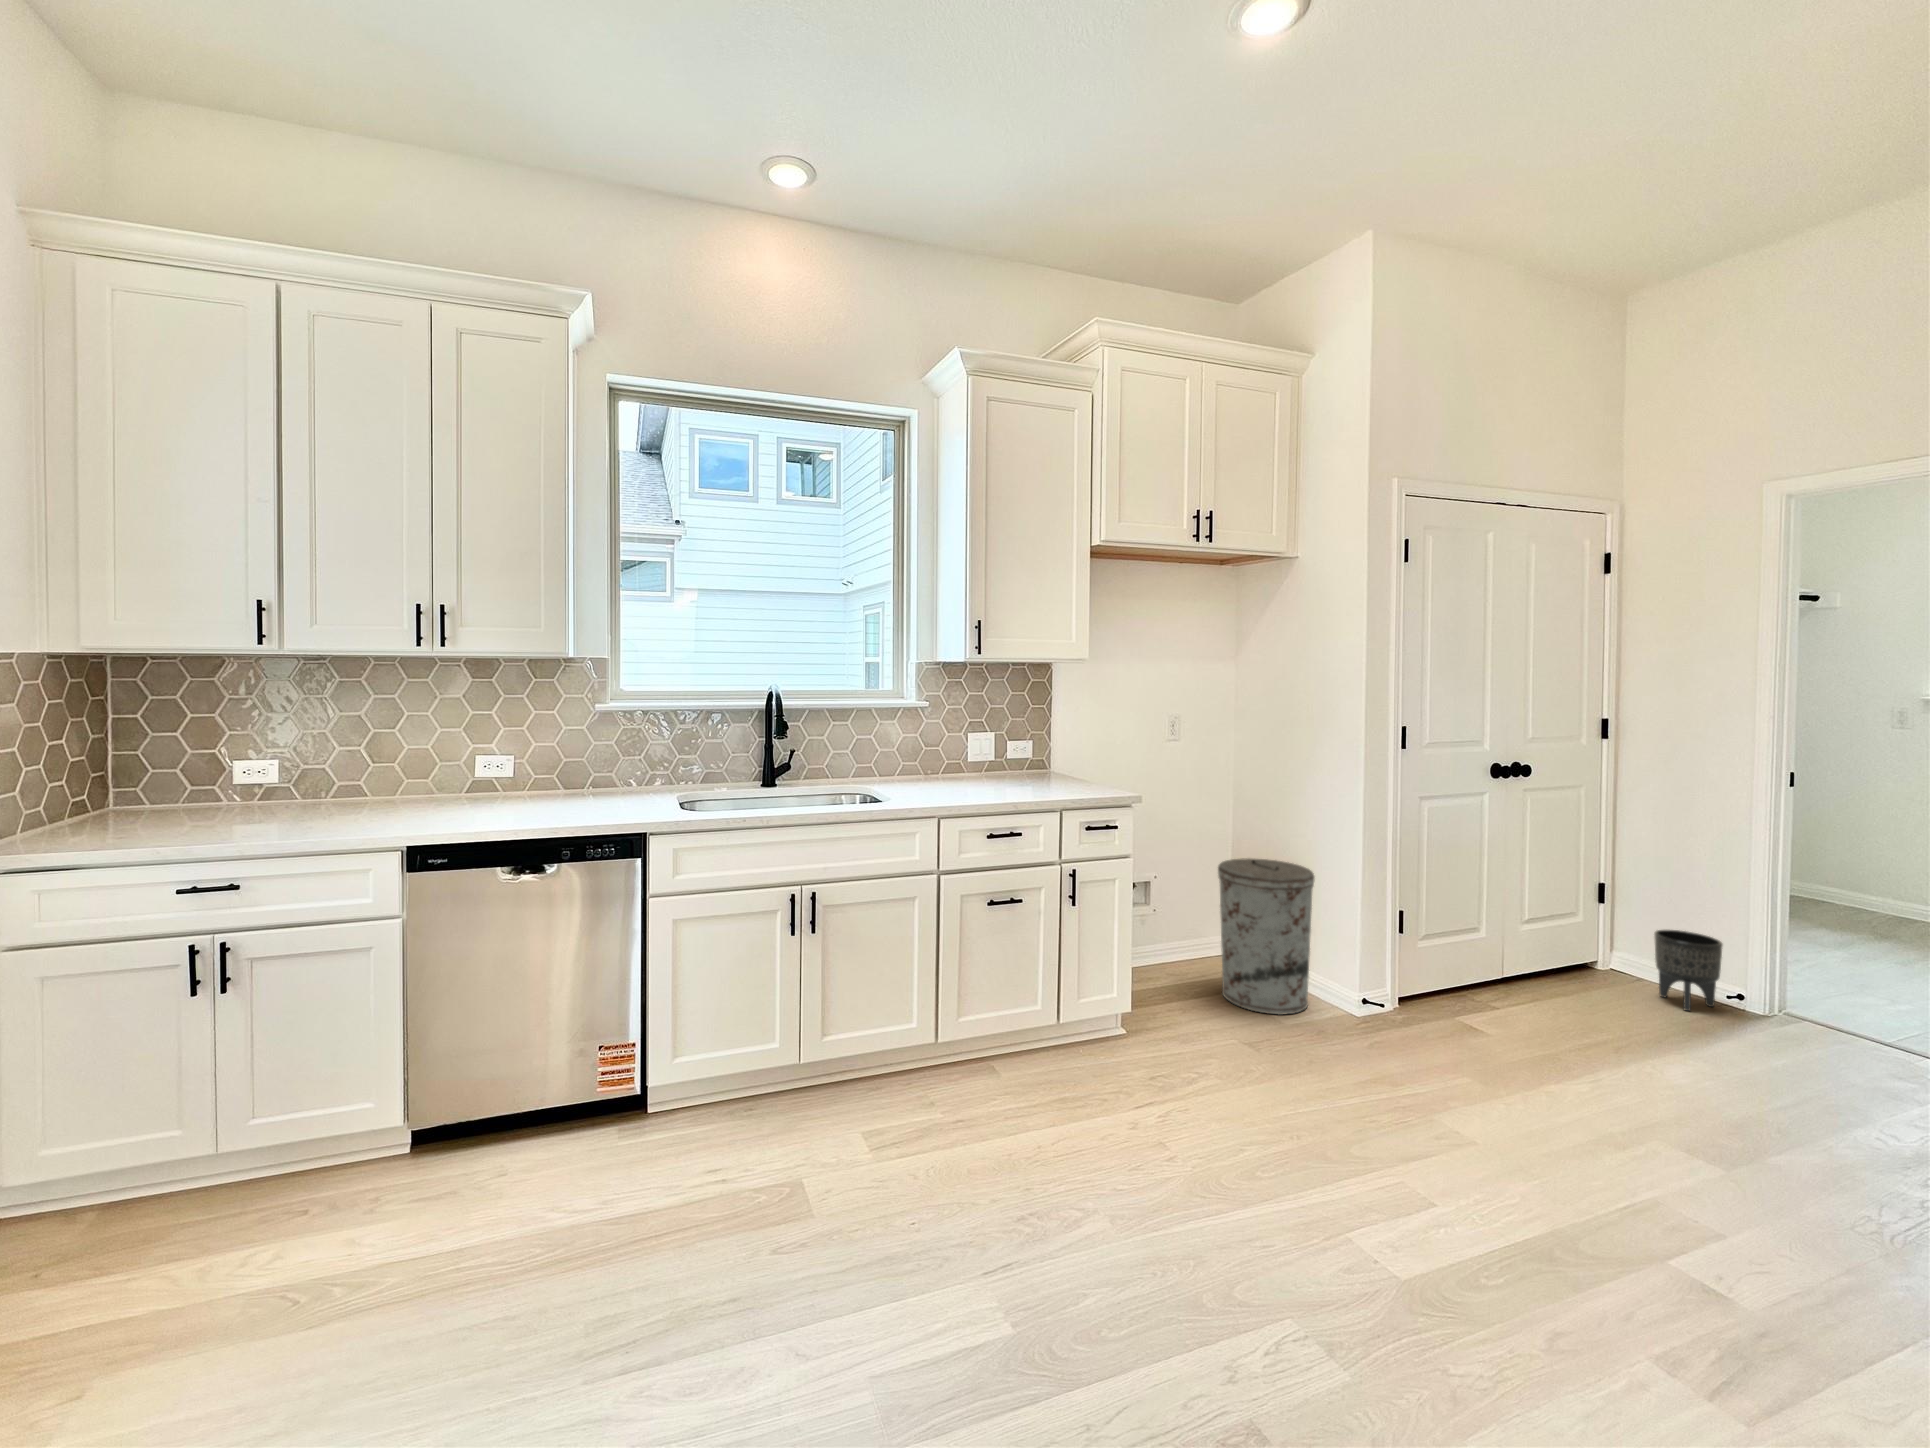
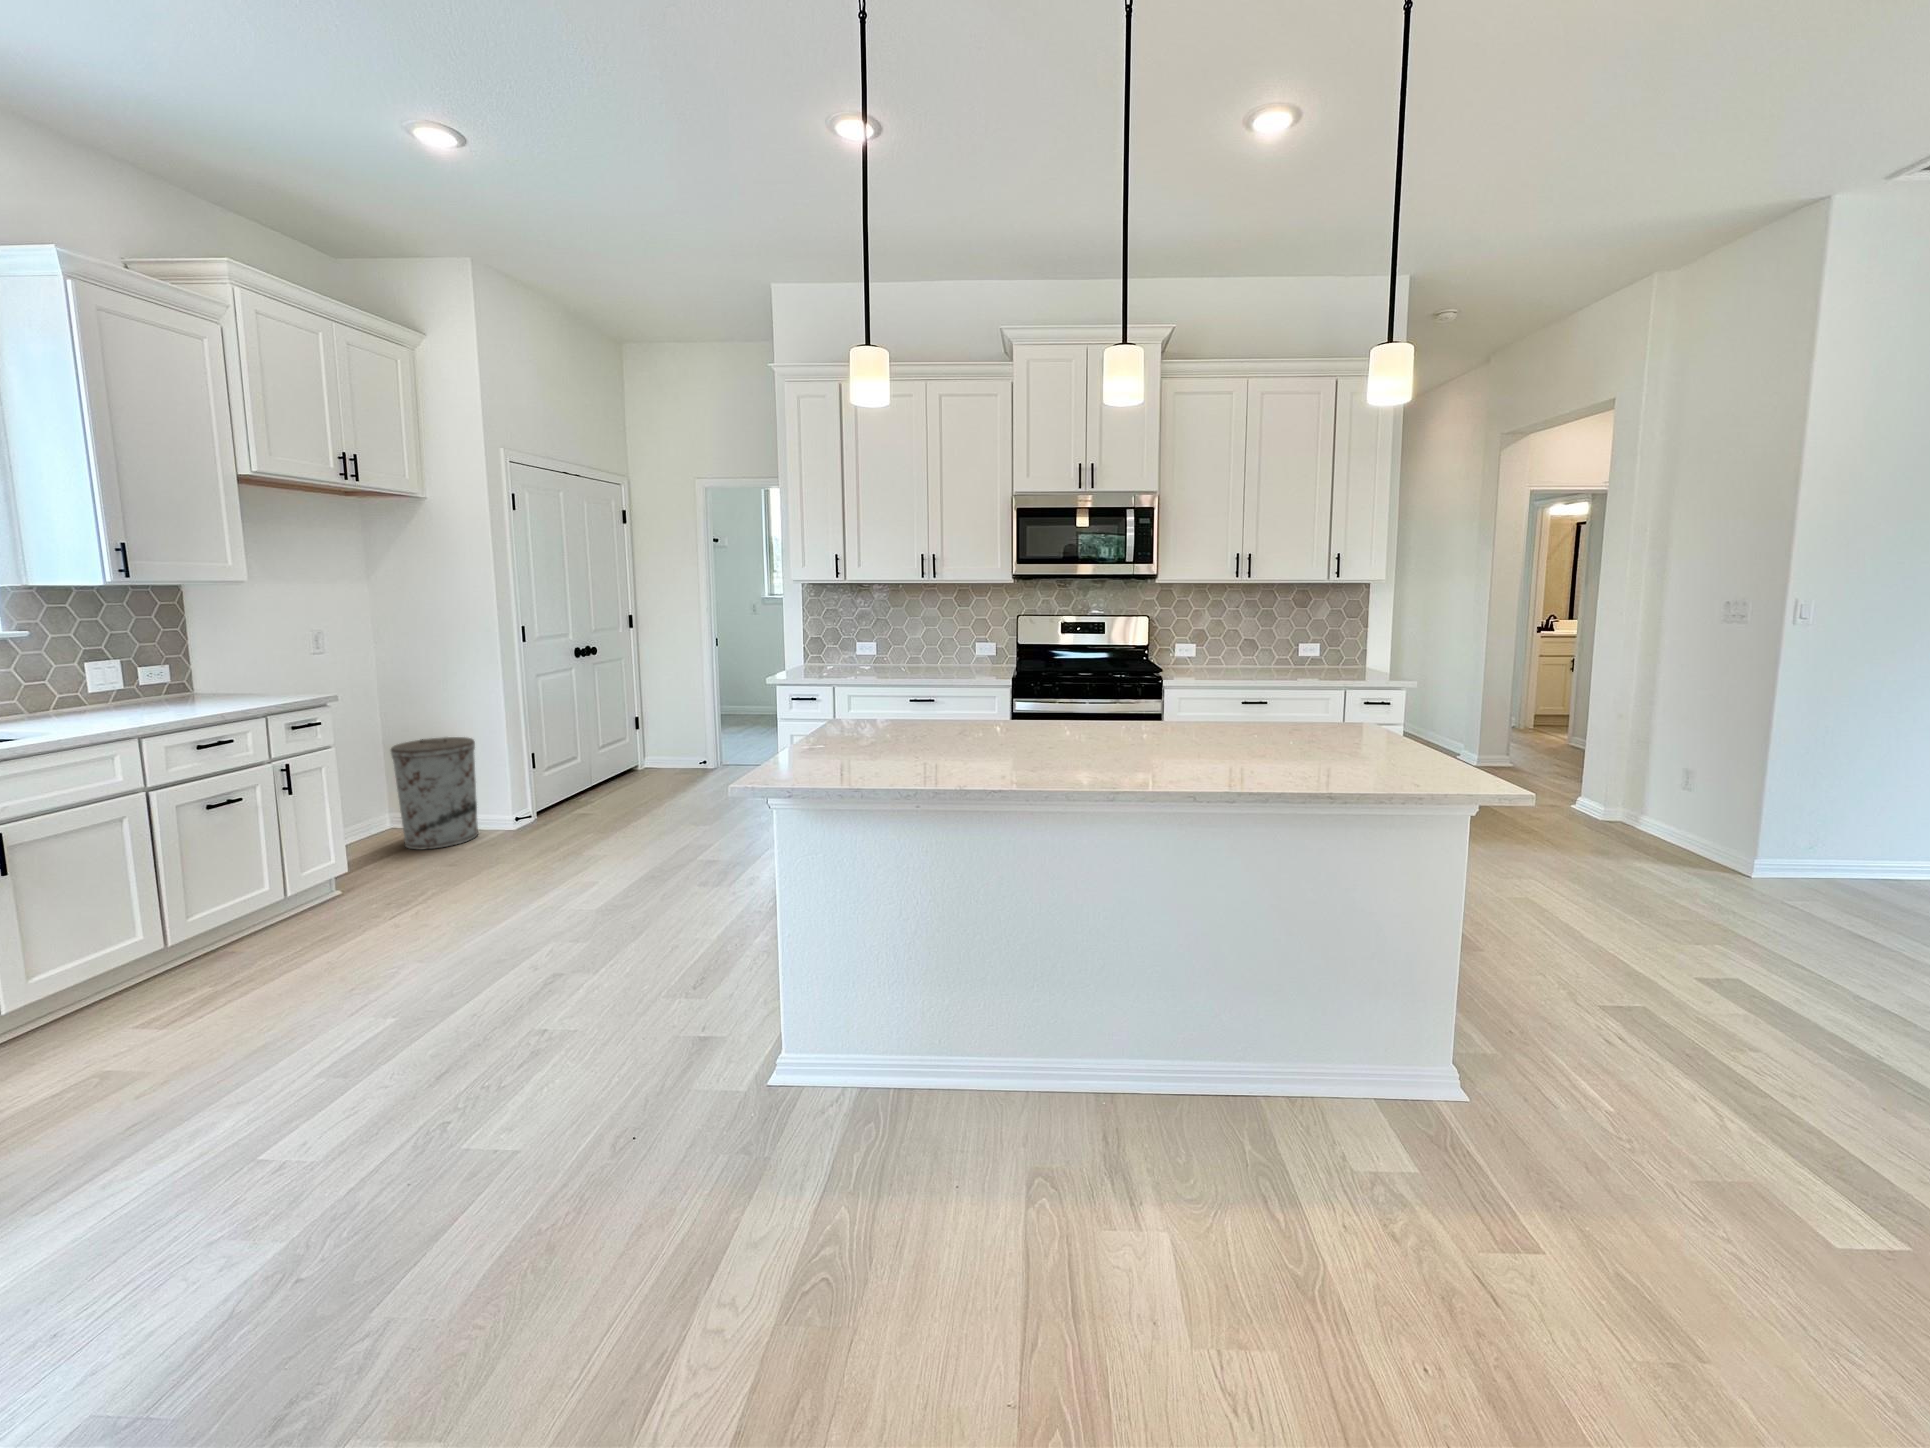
planter: present [1654,930,1723,1011] -> none [663,733,693,774]

